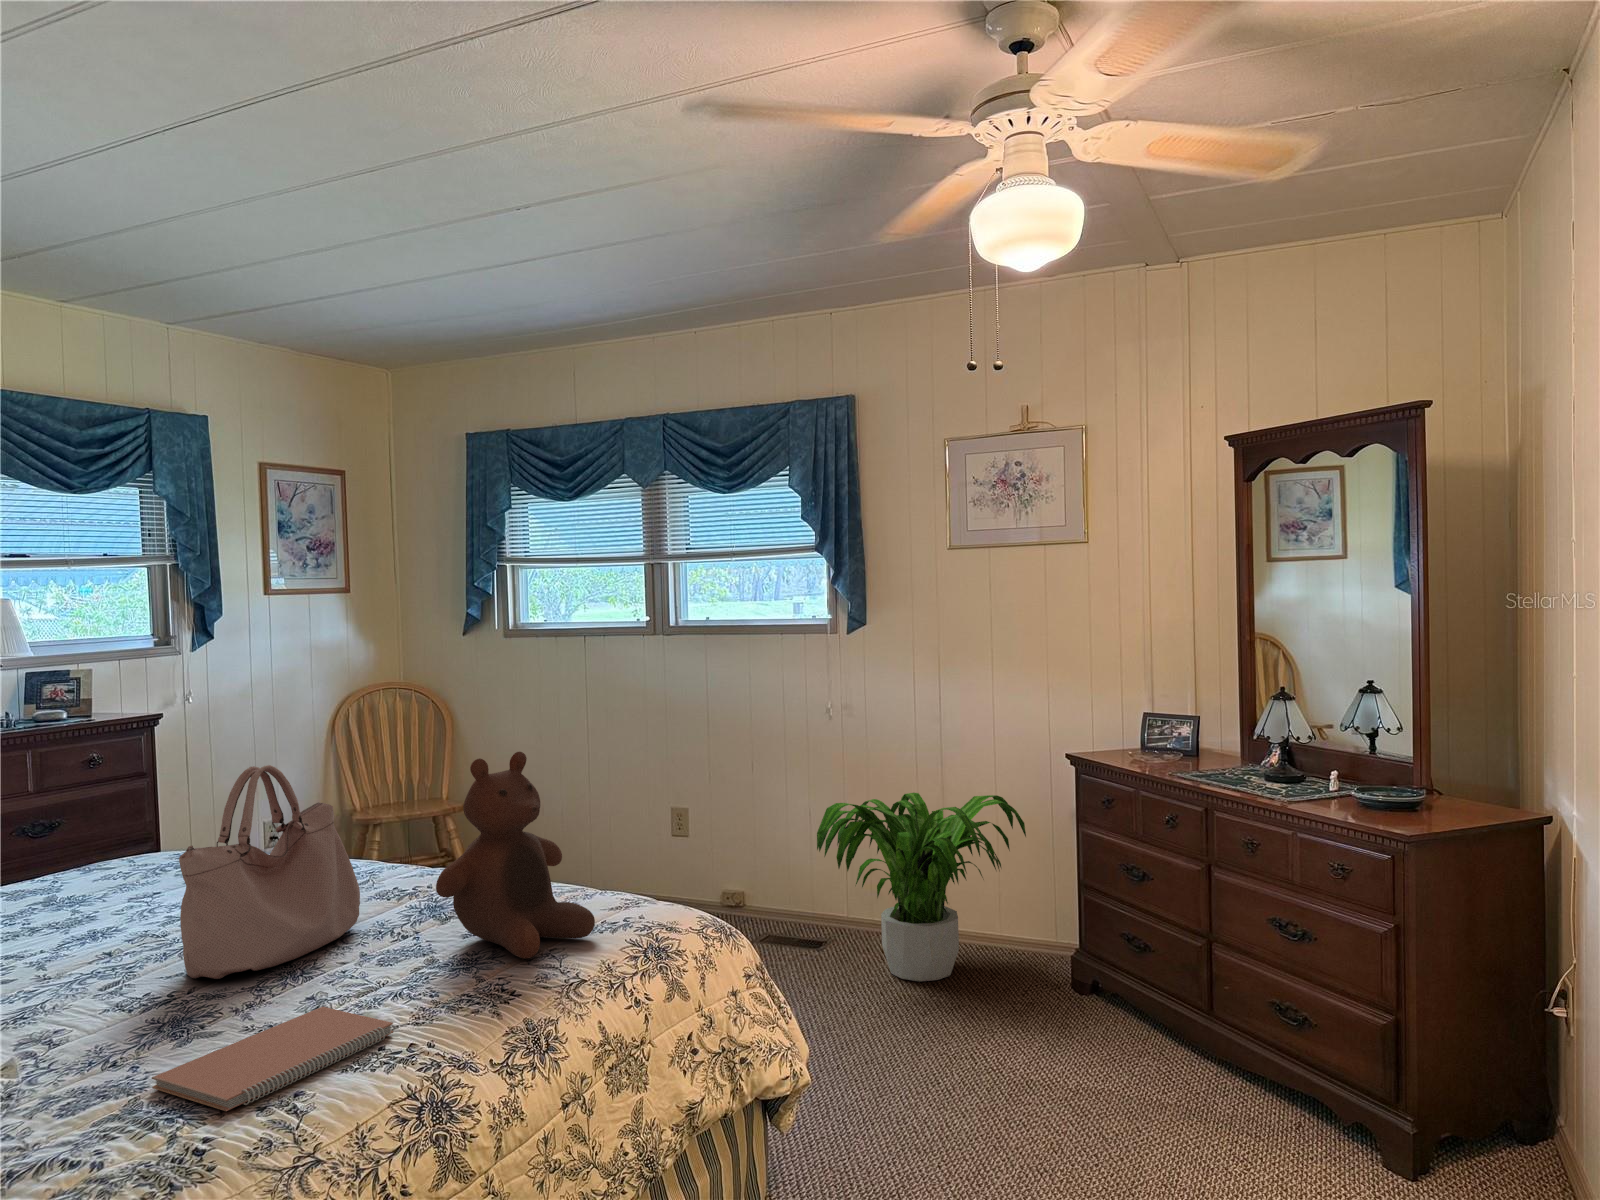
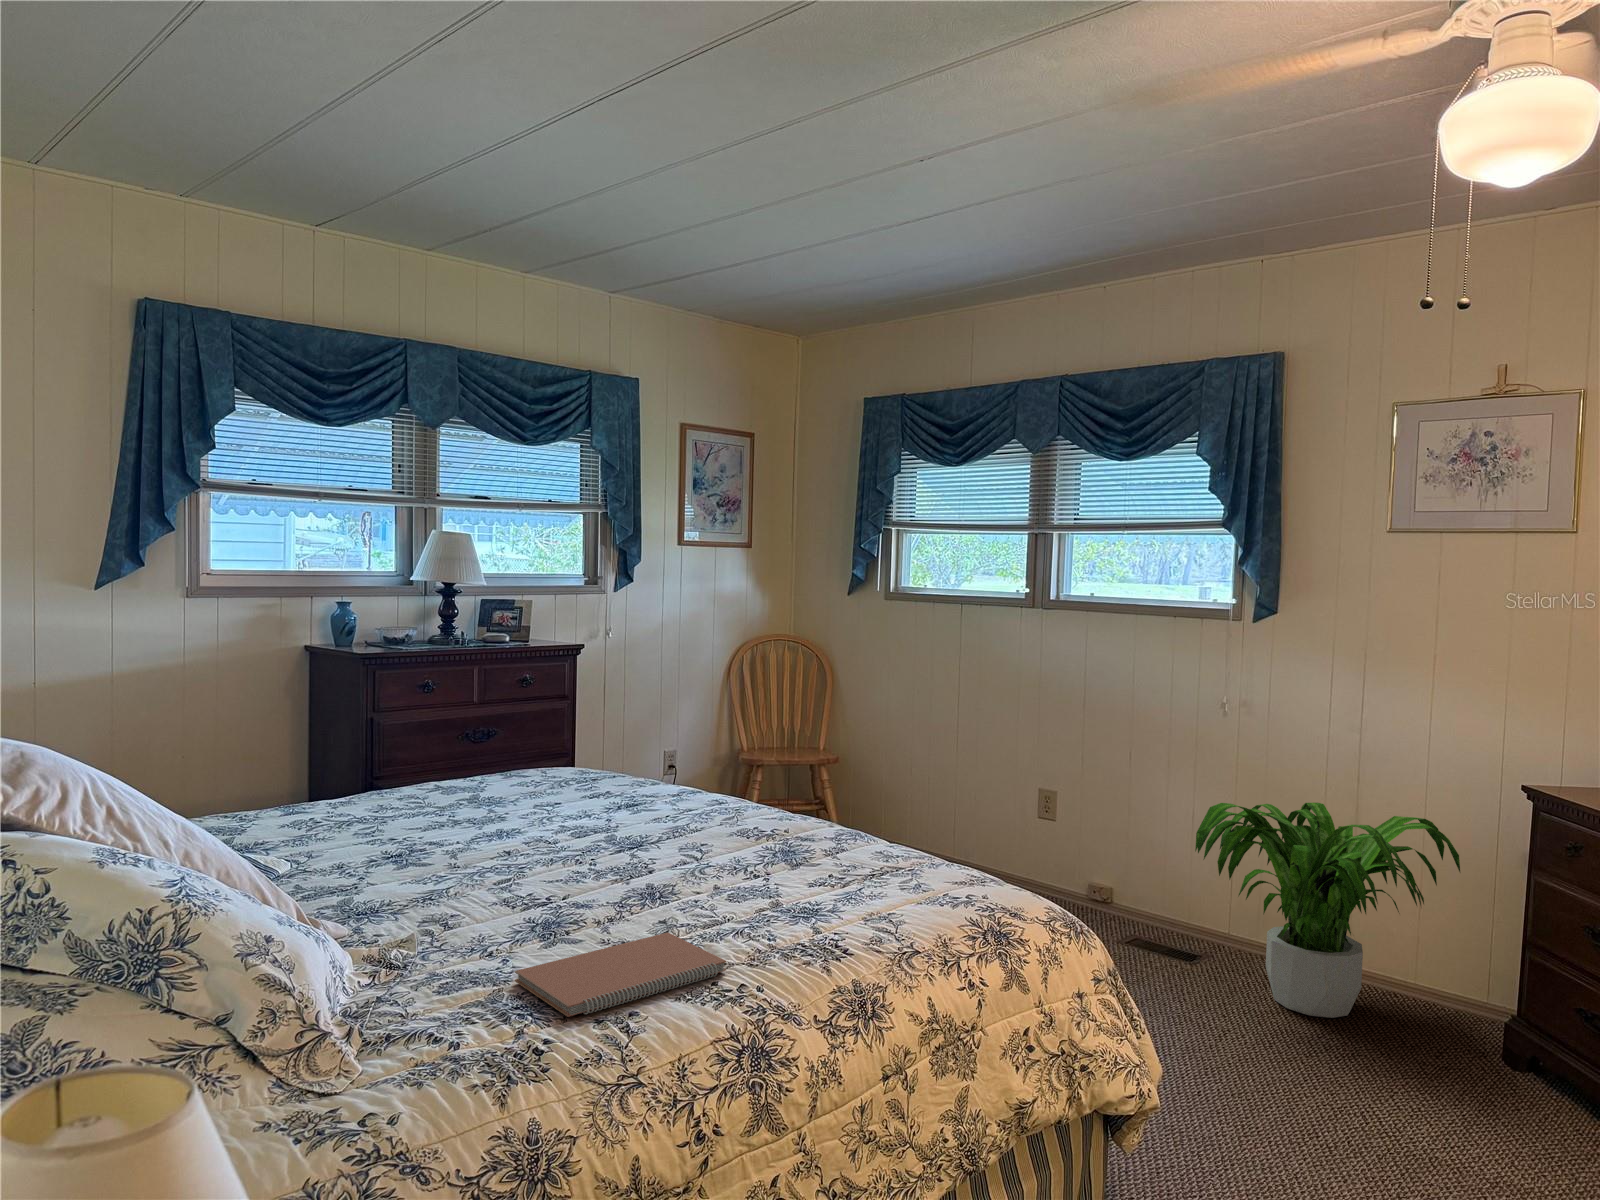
stuffed bear: present [436,752,595,958] -> none [783,708,937,919]
handbag: present [179,765,360,979] -> none [562,697,718,889]

